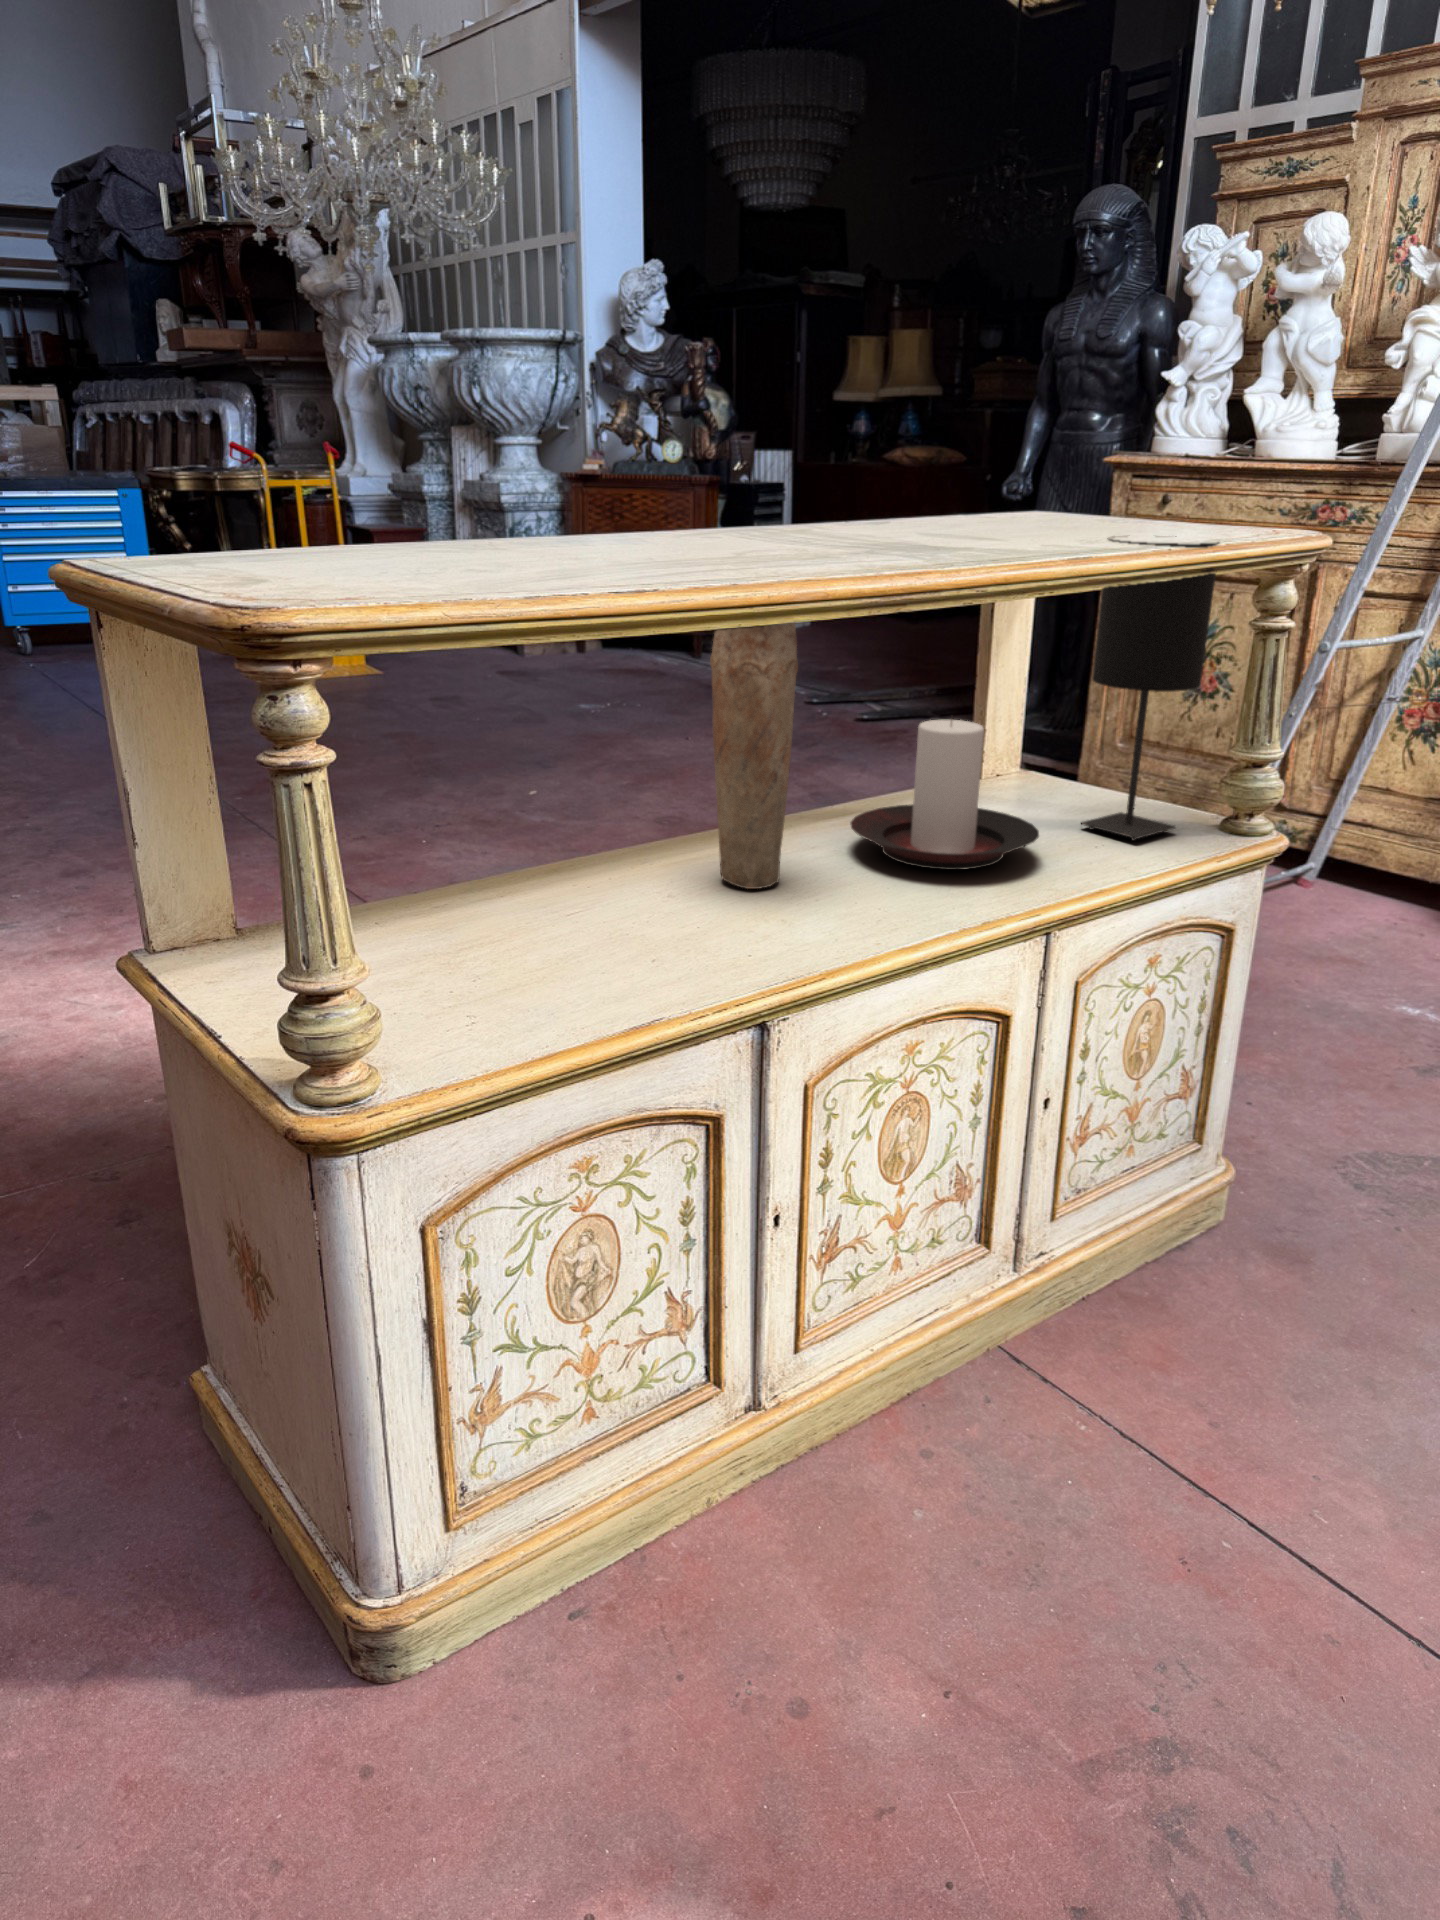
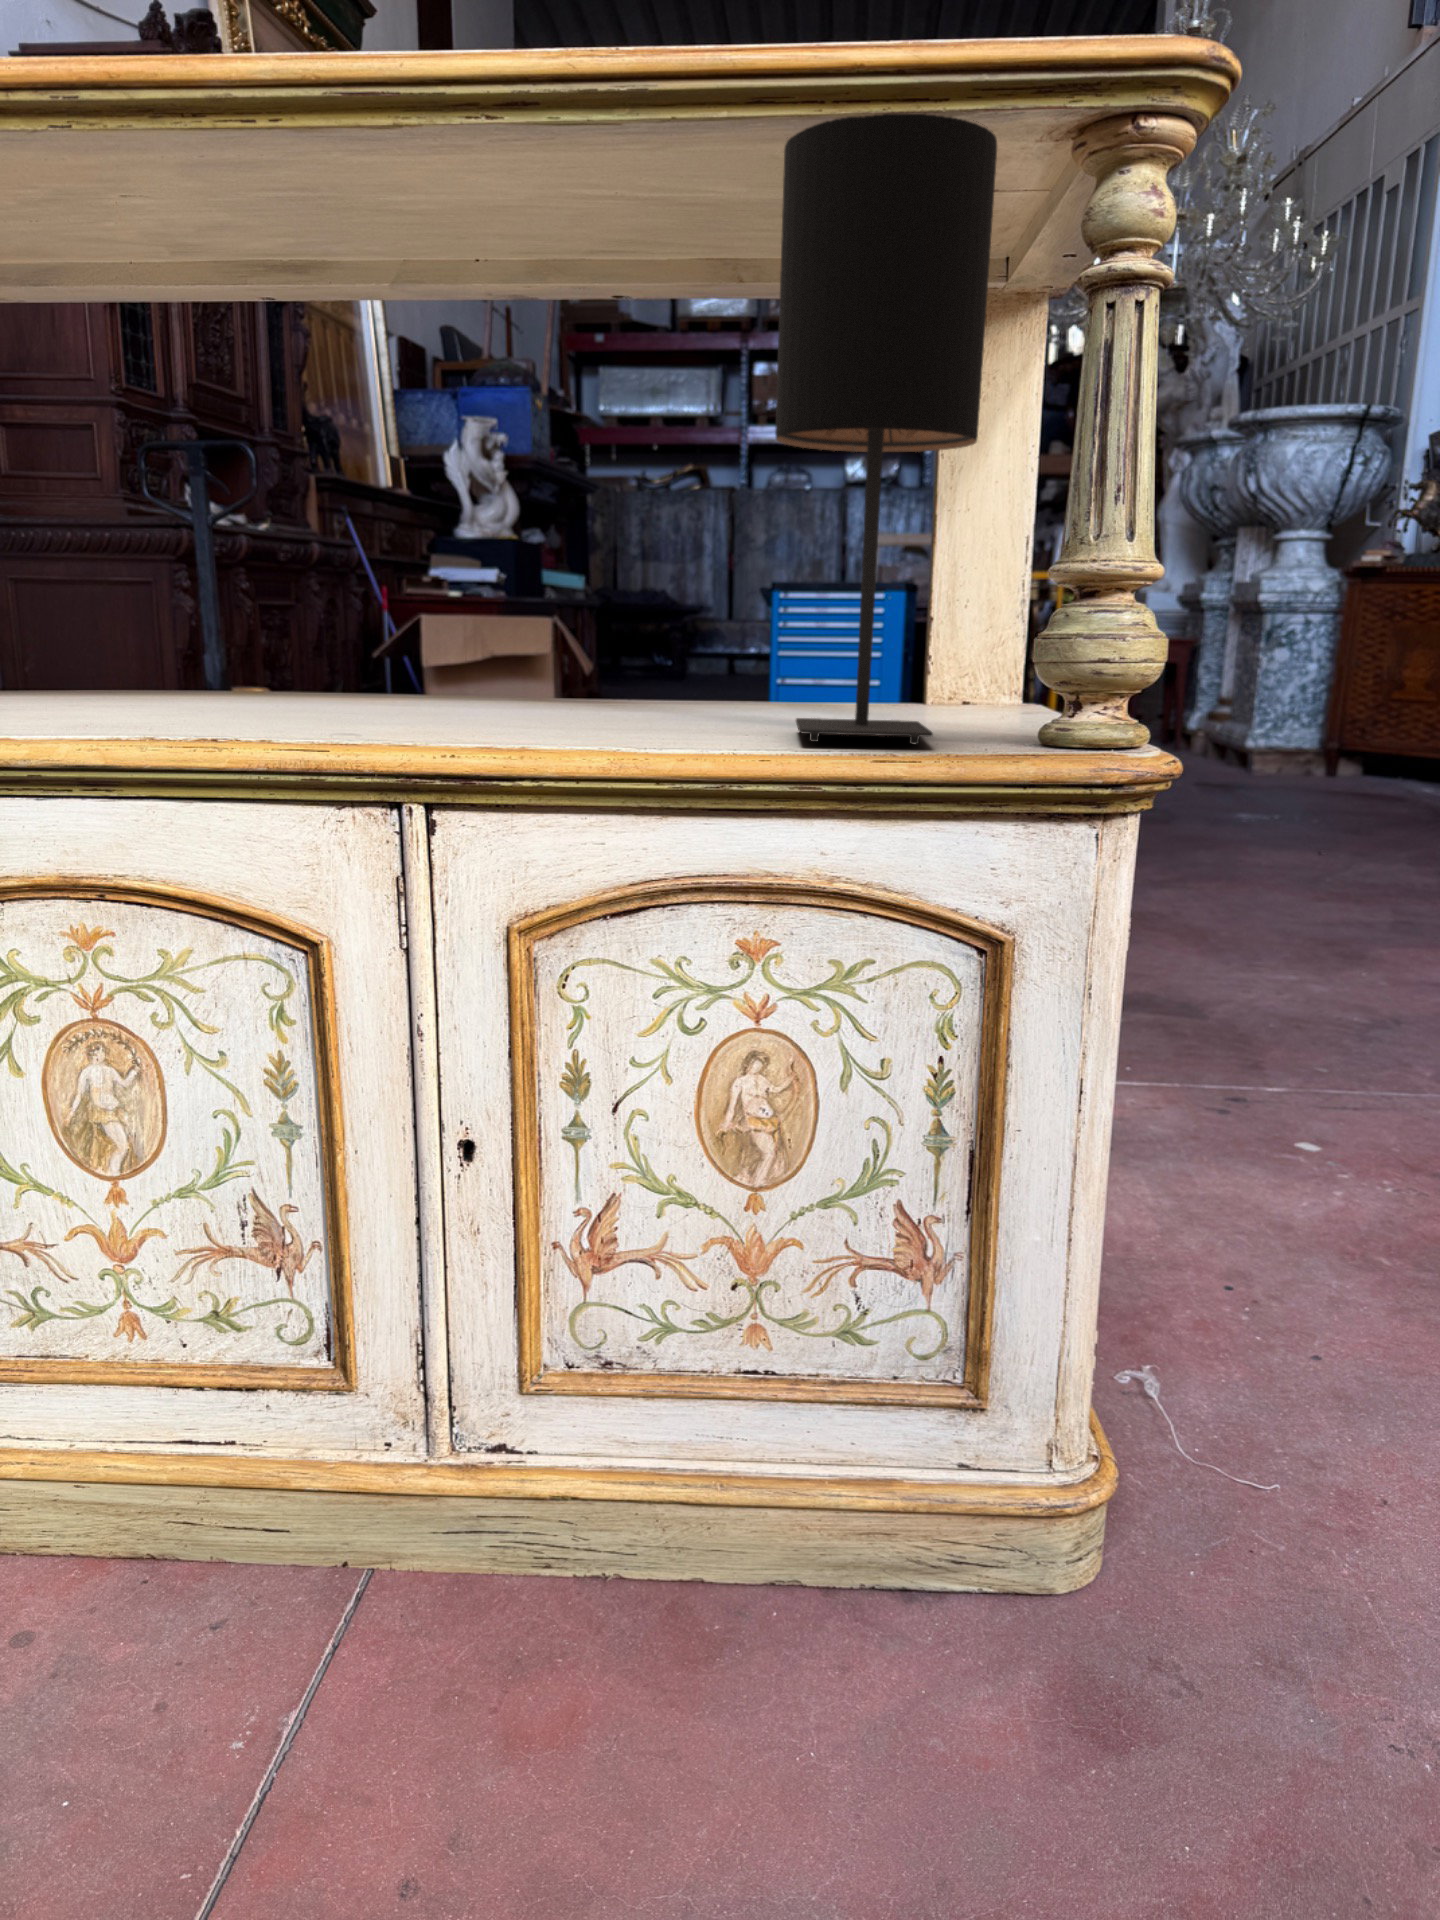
vase: present [710,623,798,889] -> none [63,247,220,708]
candle holder: present [851,719,1039,870] -> none [323,478,637,726]

